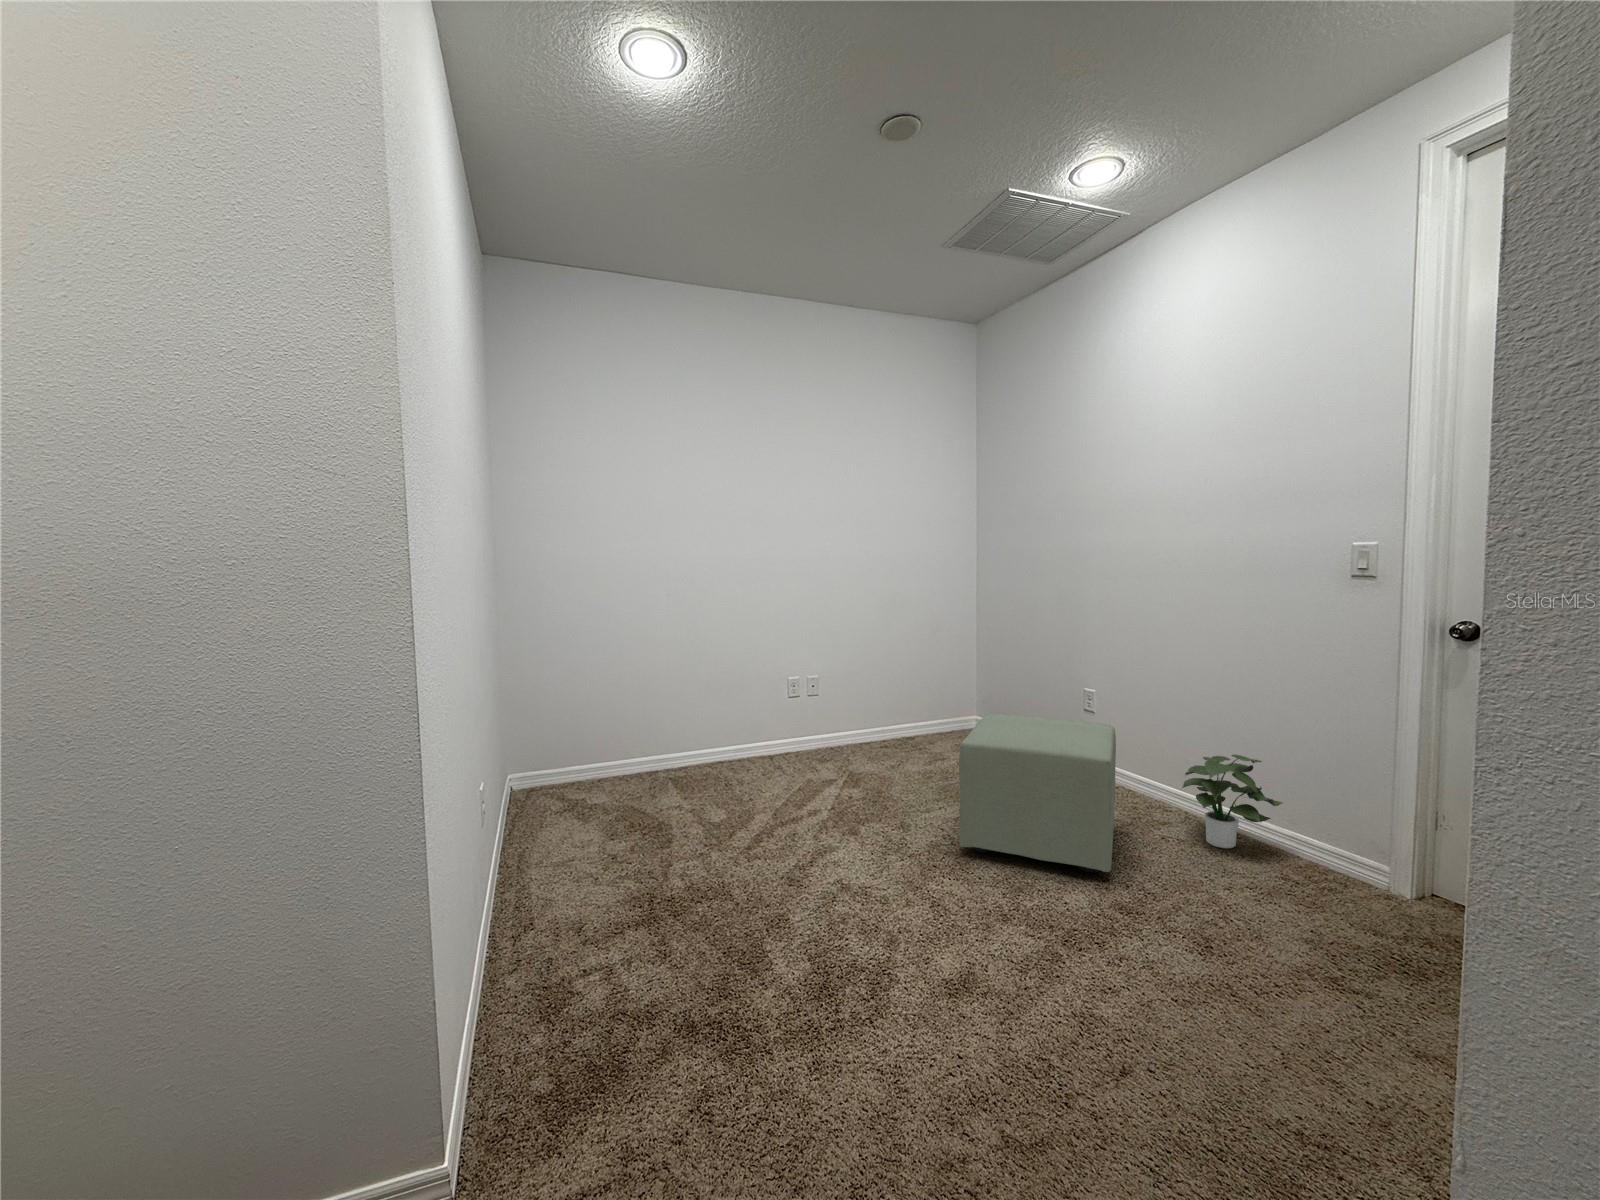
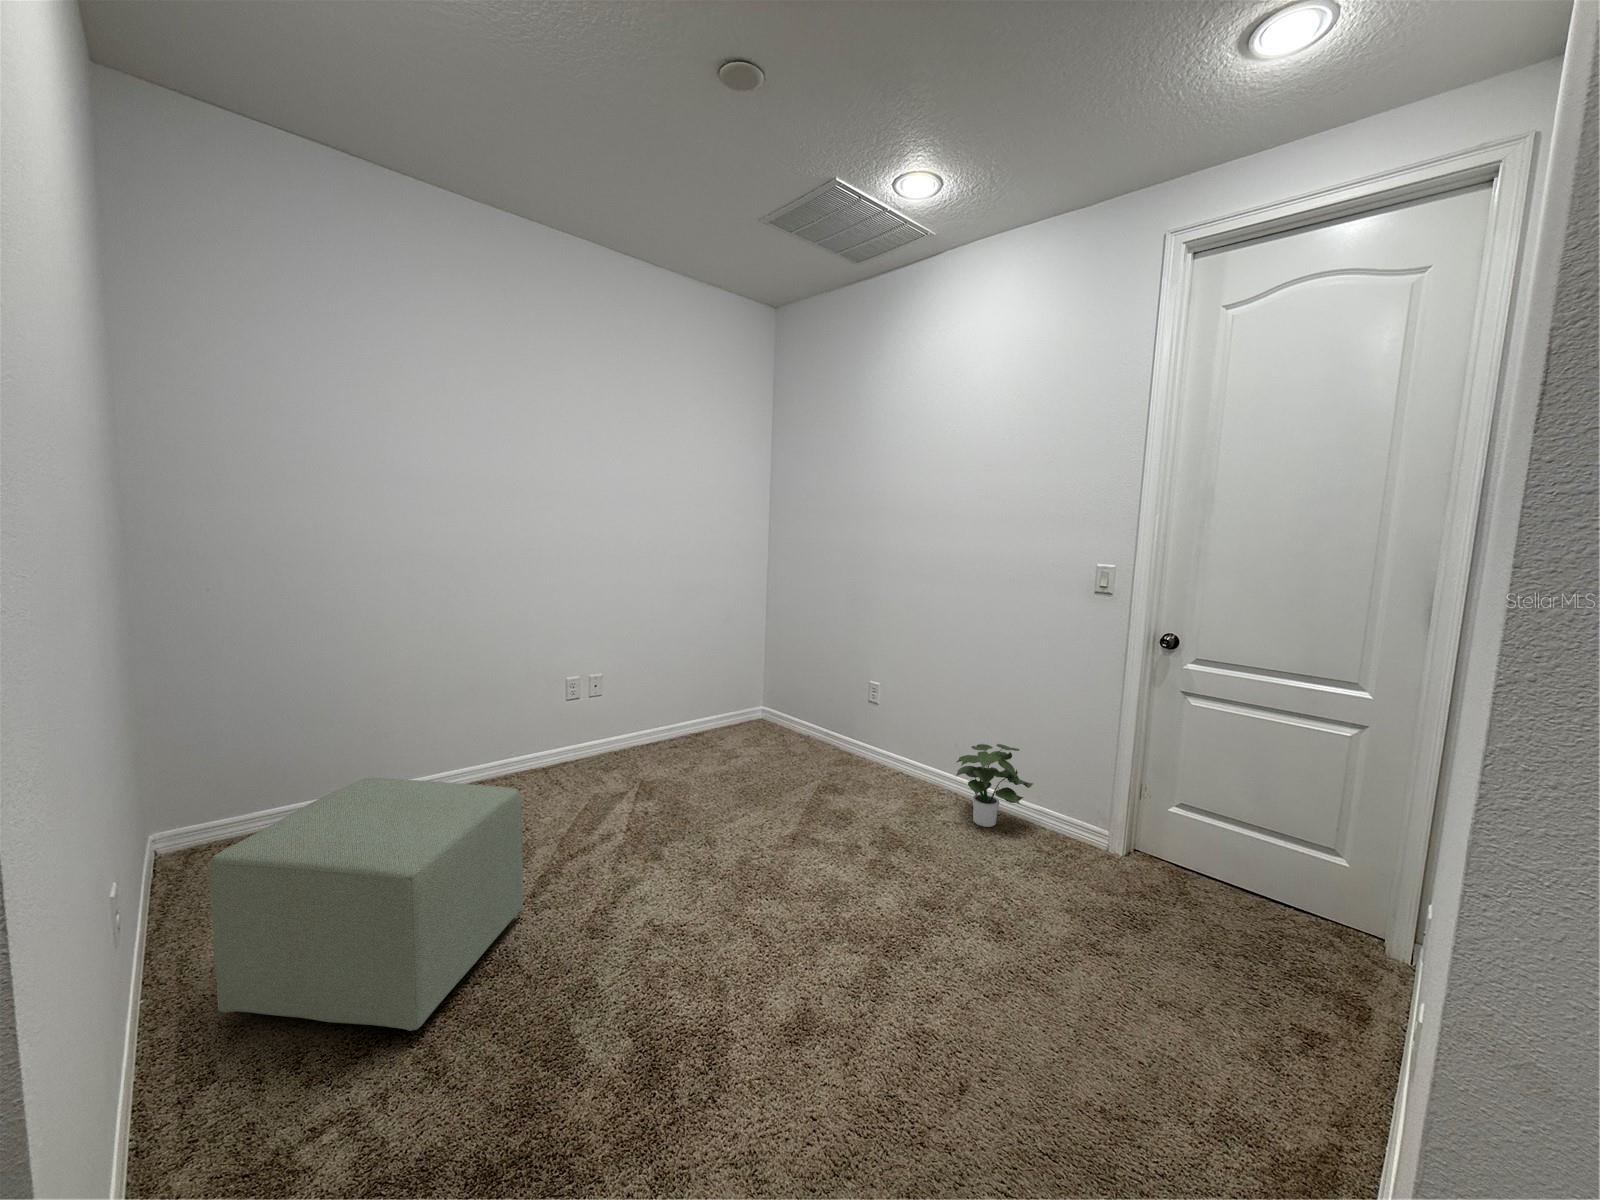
ottoman: present [959,714,1116,873] -> present [209,778,523,1031]

